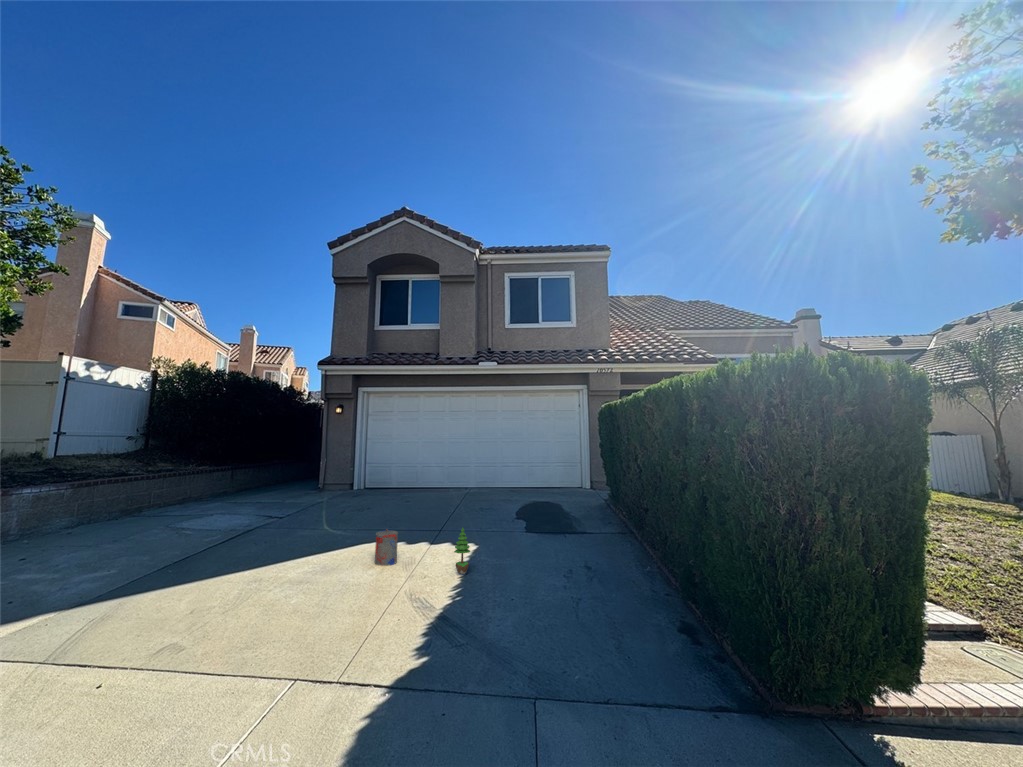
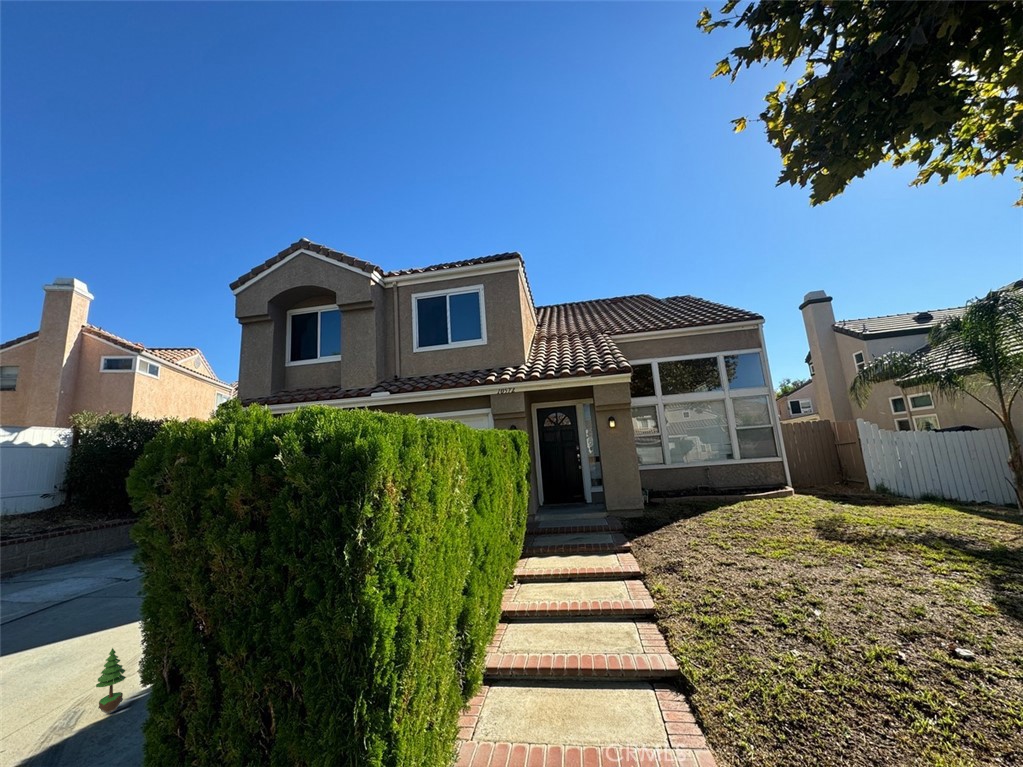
trash can: present [375,529,398,566] -> none [48,638,88,691]

